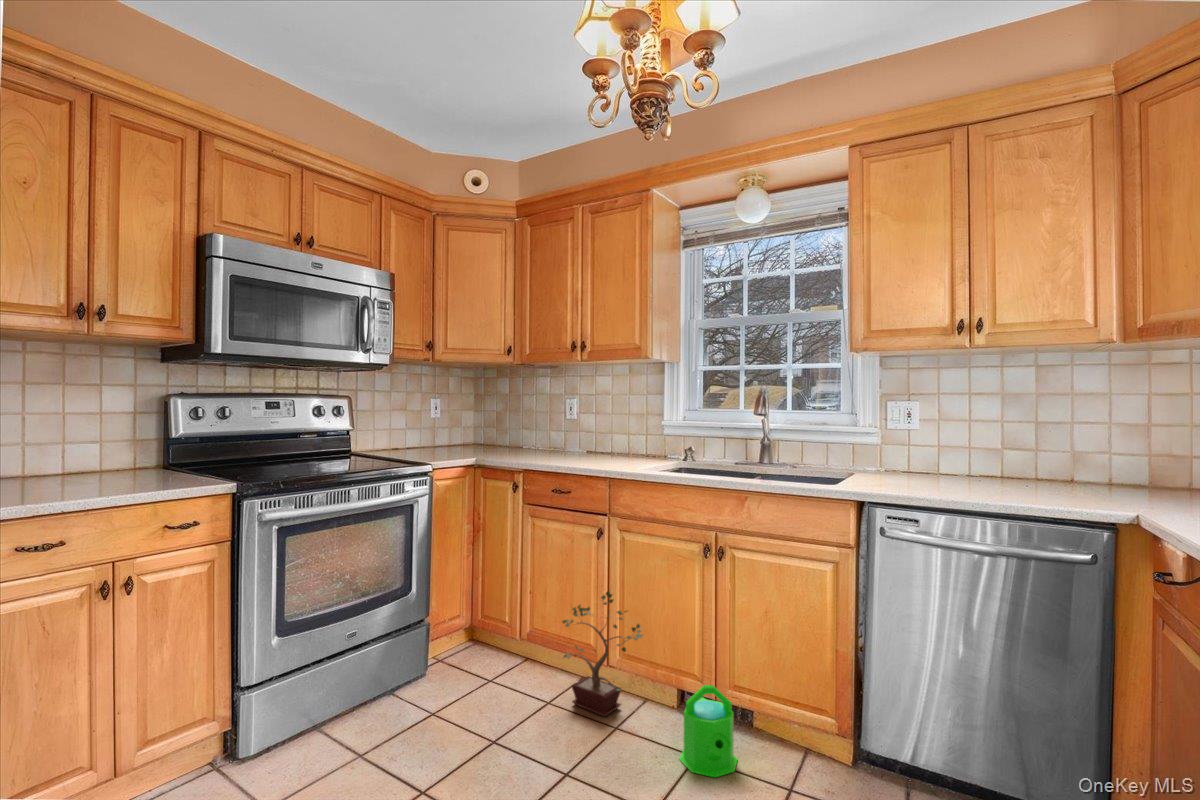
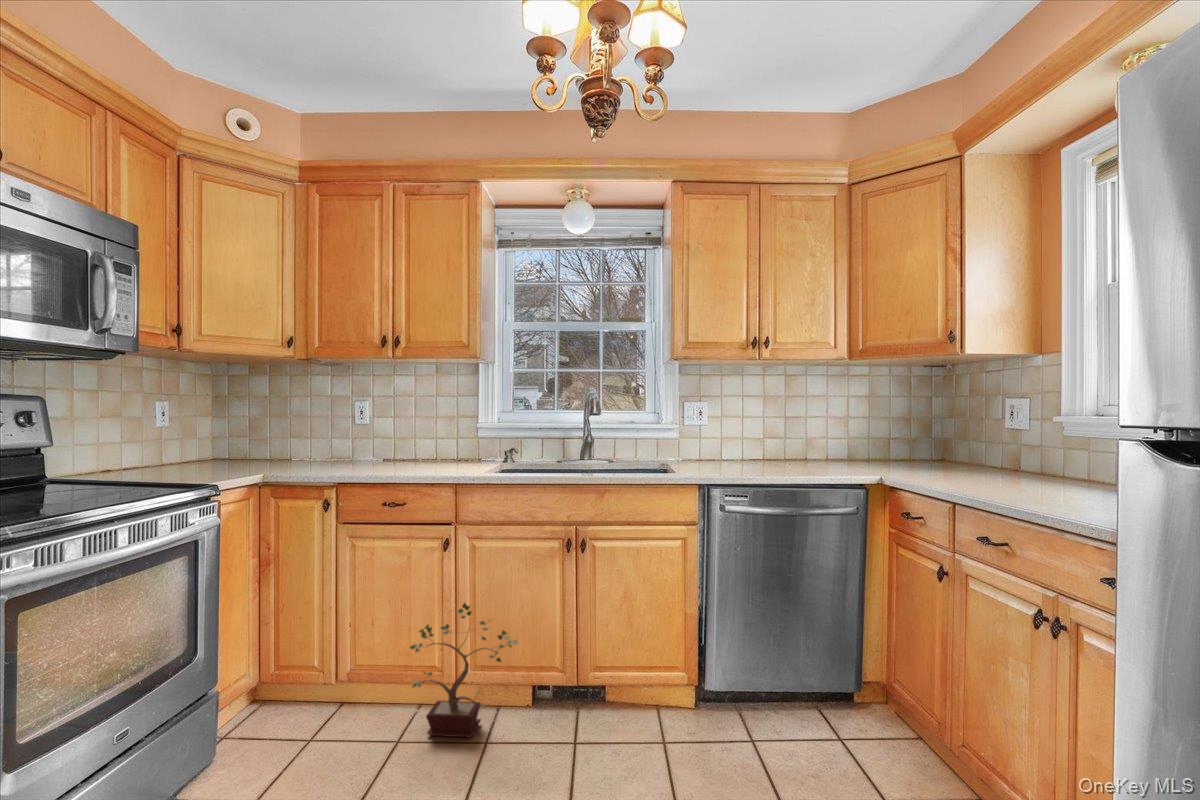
watering can: present [679,685,737,777] -> none [563,672,628,761]

